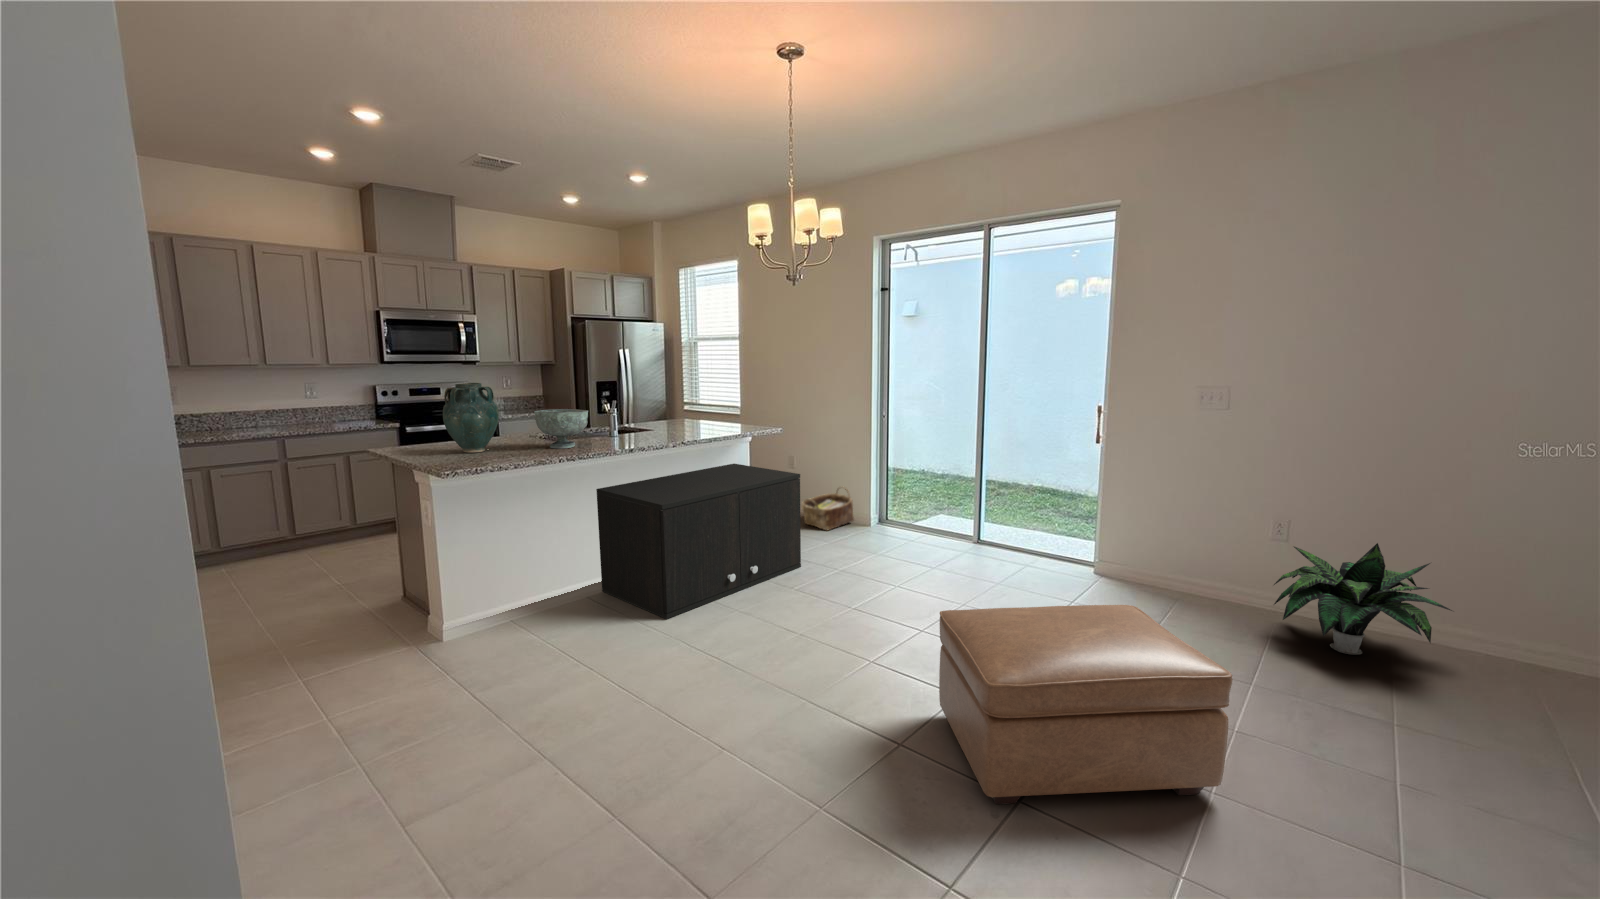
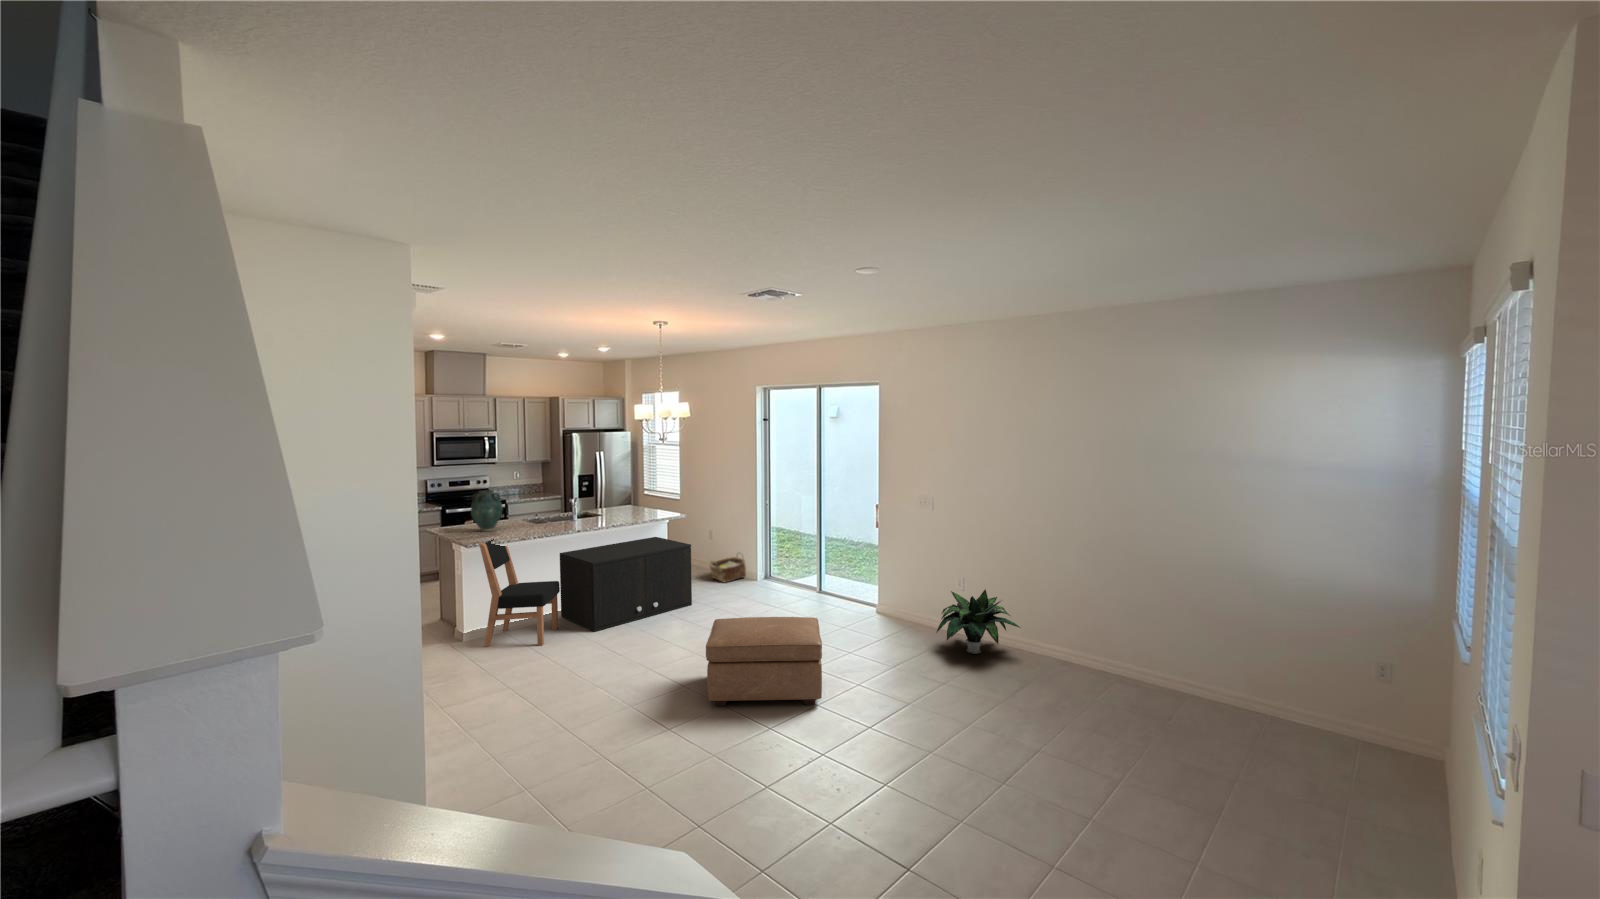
decorative bowl: present [534,409,588,448] -> none [523,505,556,529]
dining chair: none [462,456,604,654] -> present [479,534,560,647]

